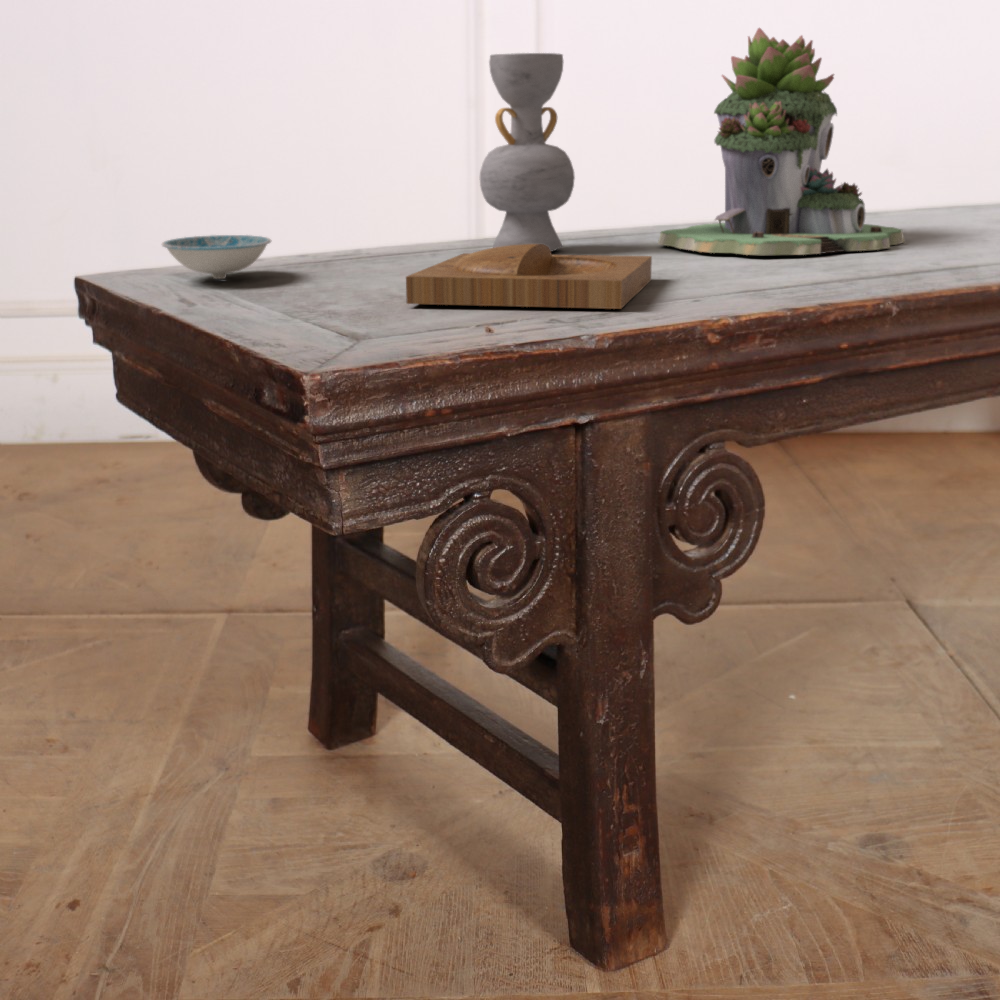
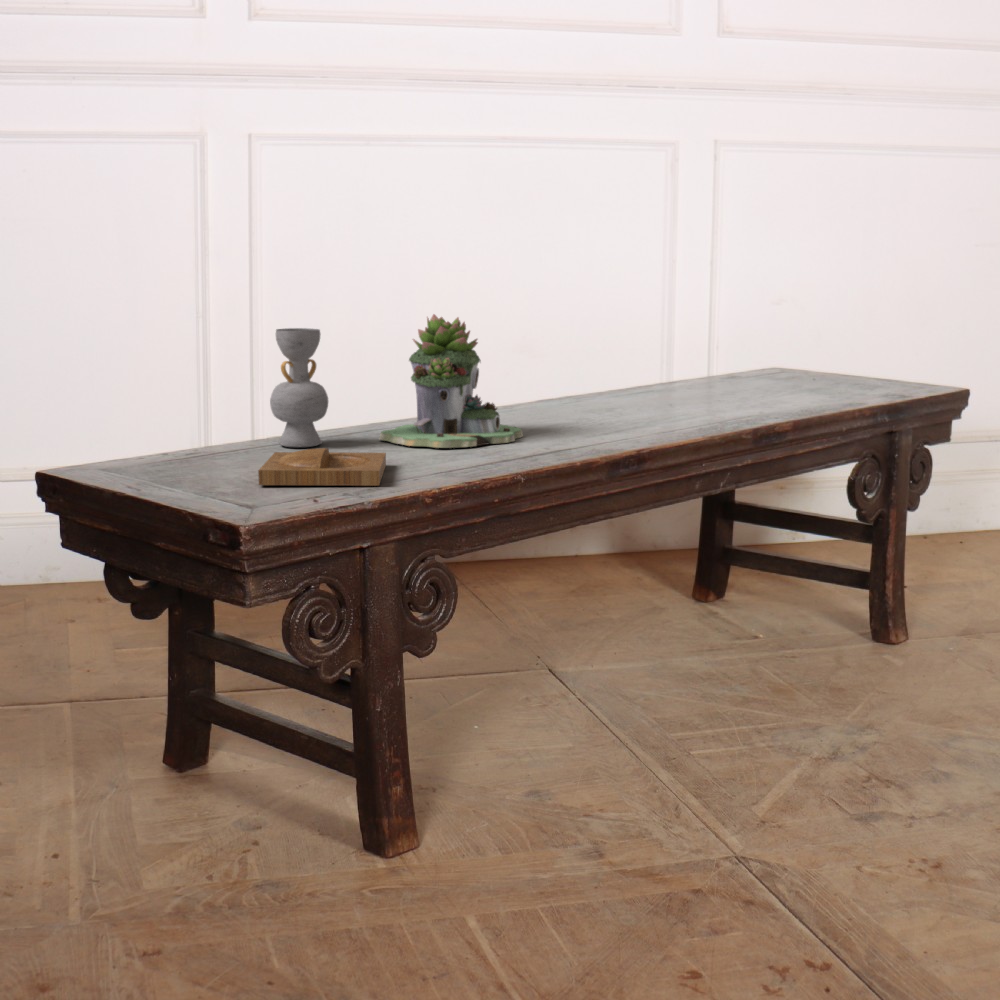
ceramic bowl: present [162,235,271,279] -> none [87,442,156,470]

